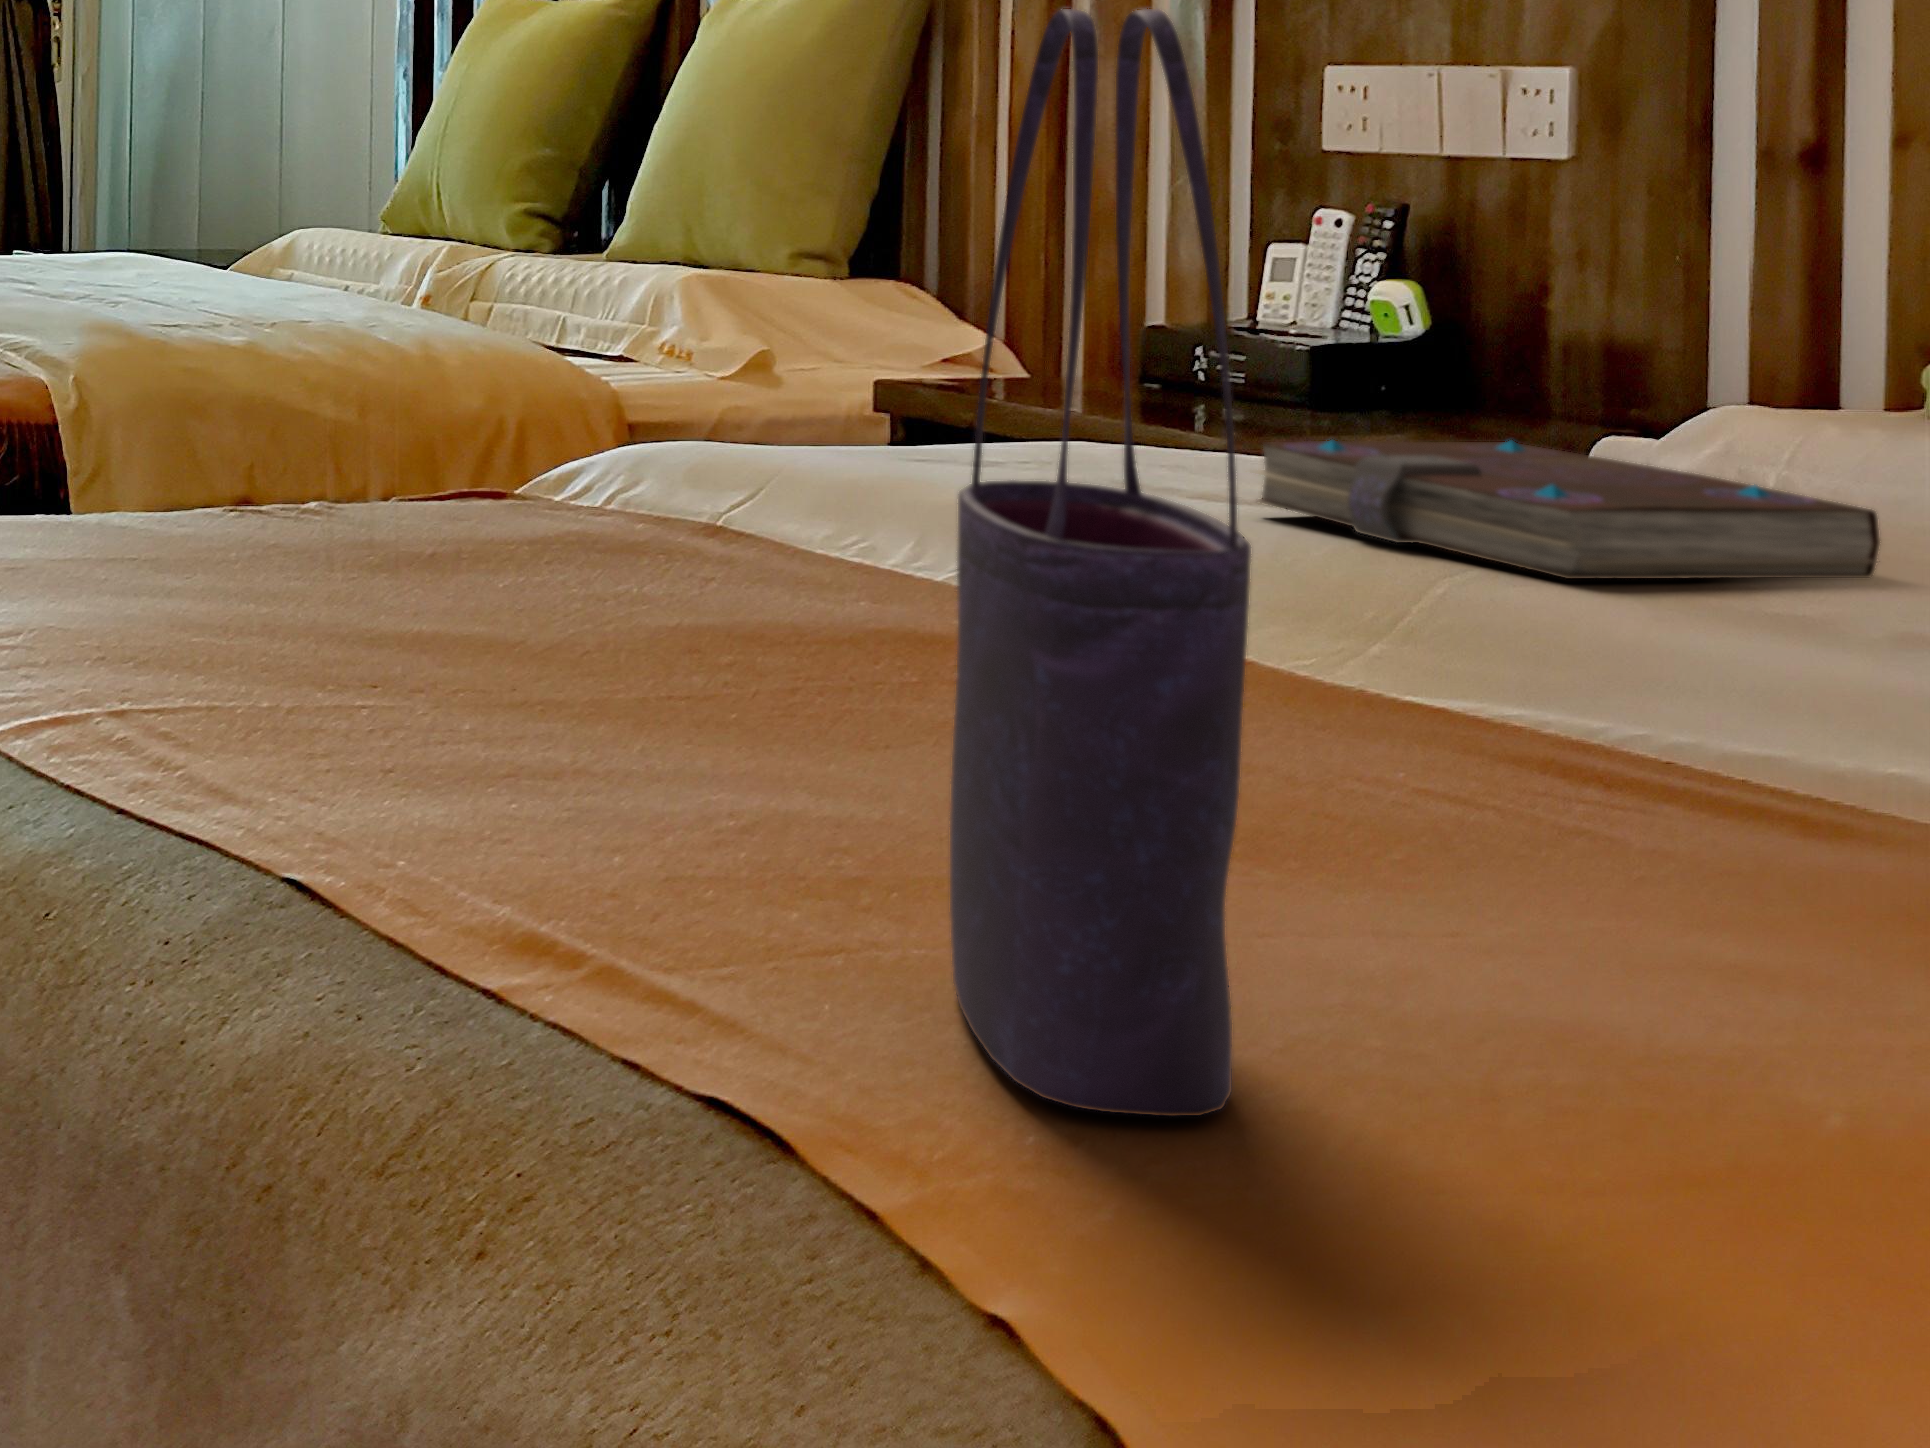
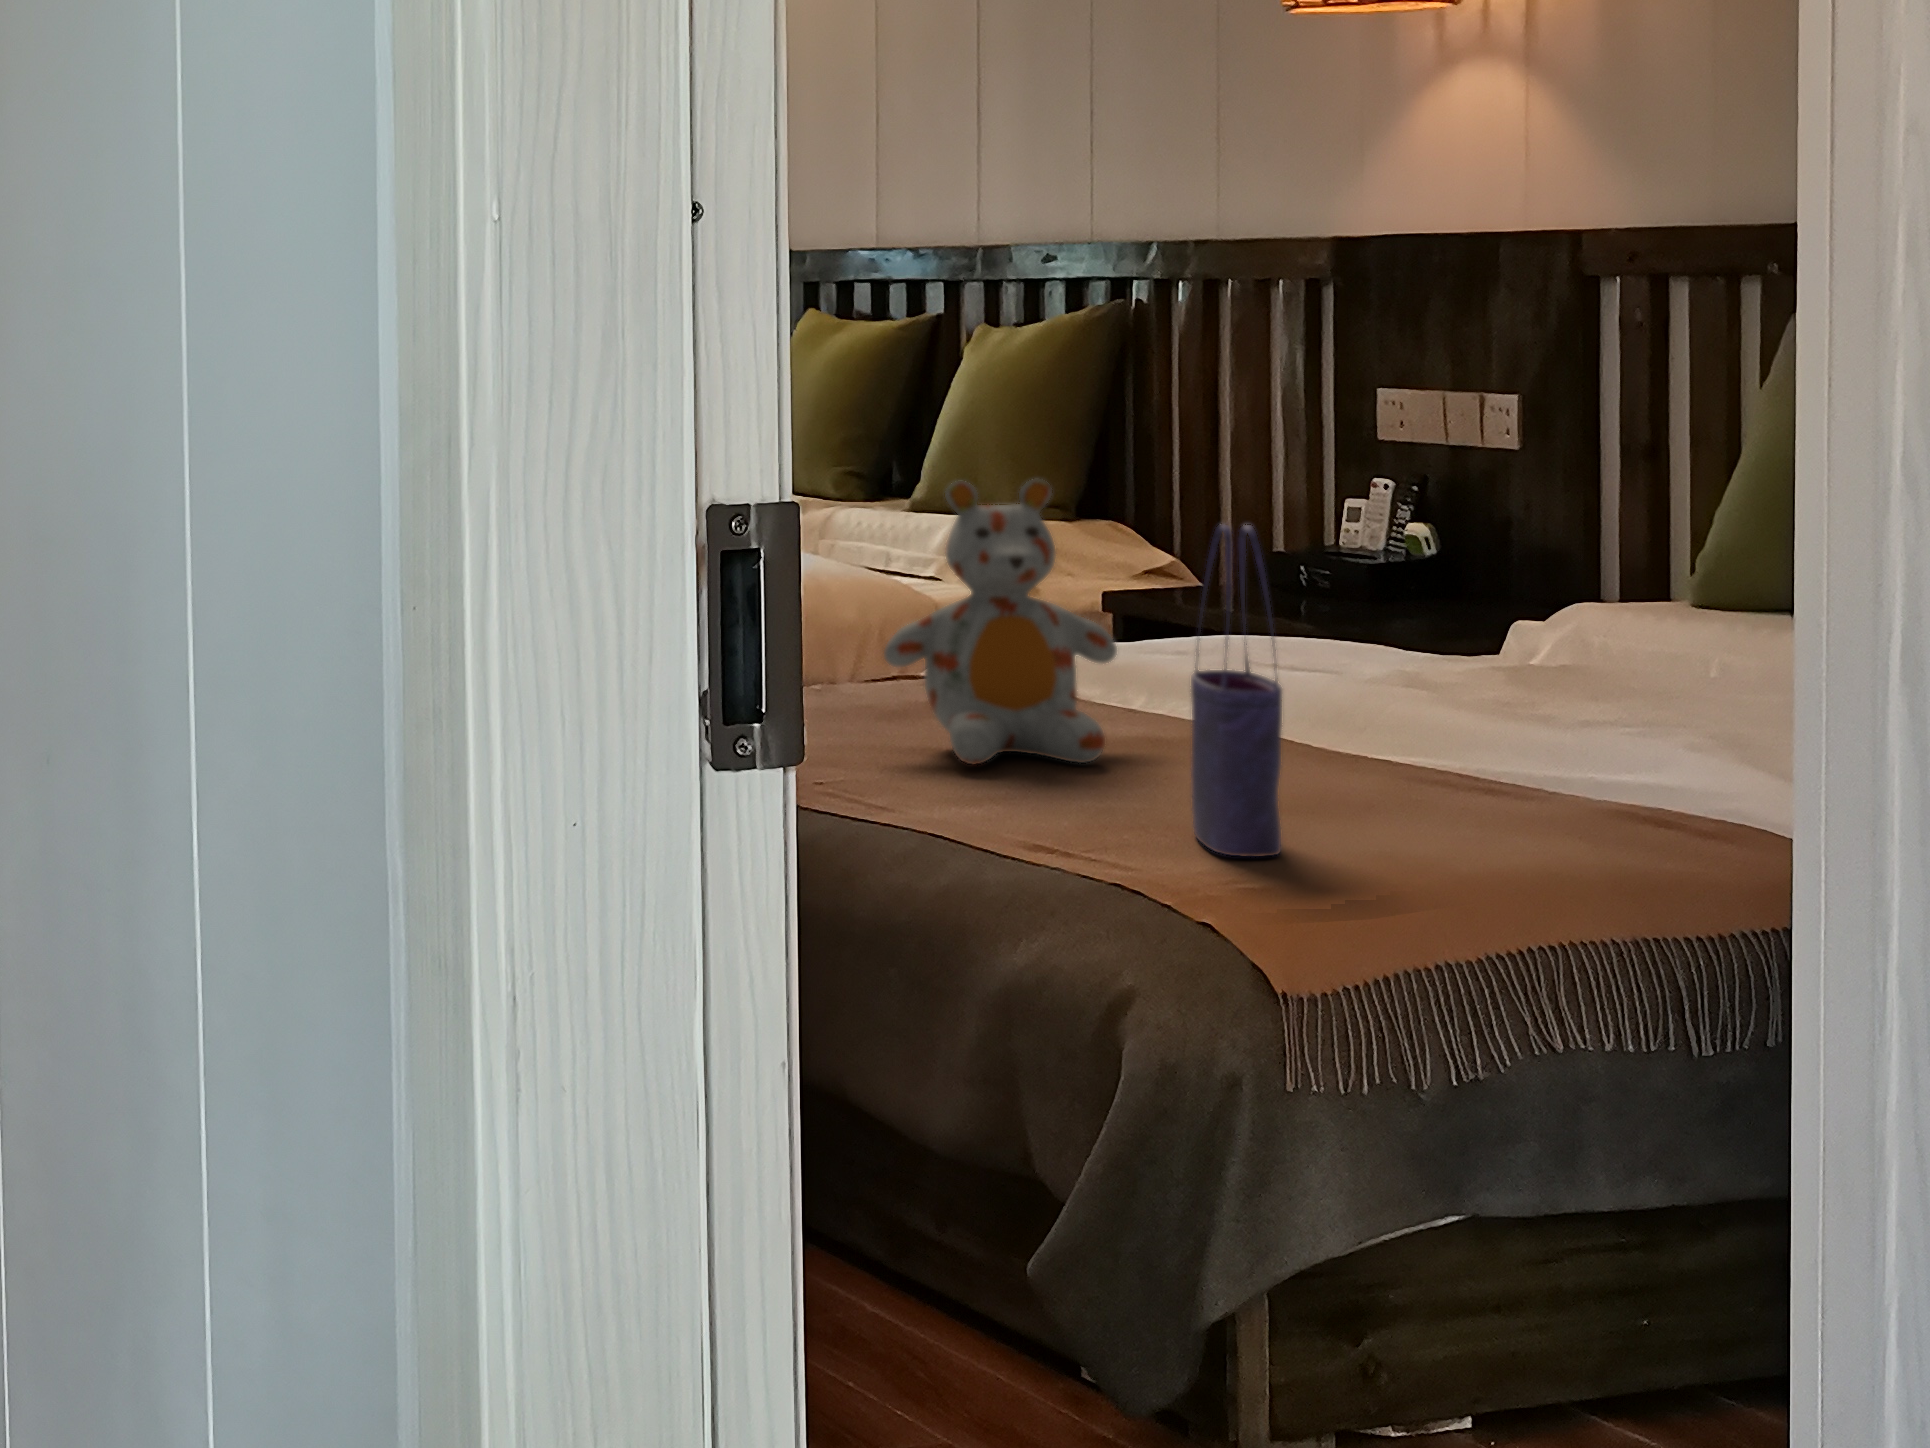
stuffed bear: none [290,34,818,709] -> present [884,479,1117,765]
book: present [1255,440,1880,579] -> none [1310,629,1586,693]

